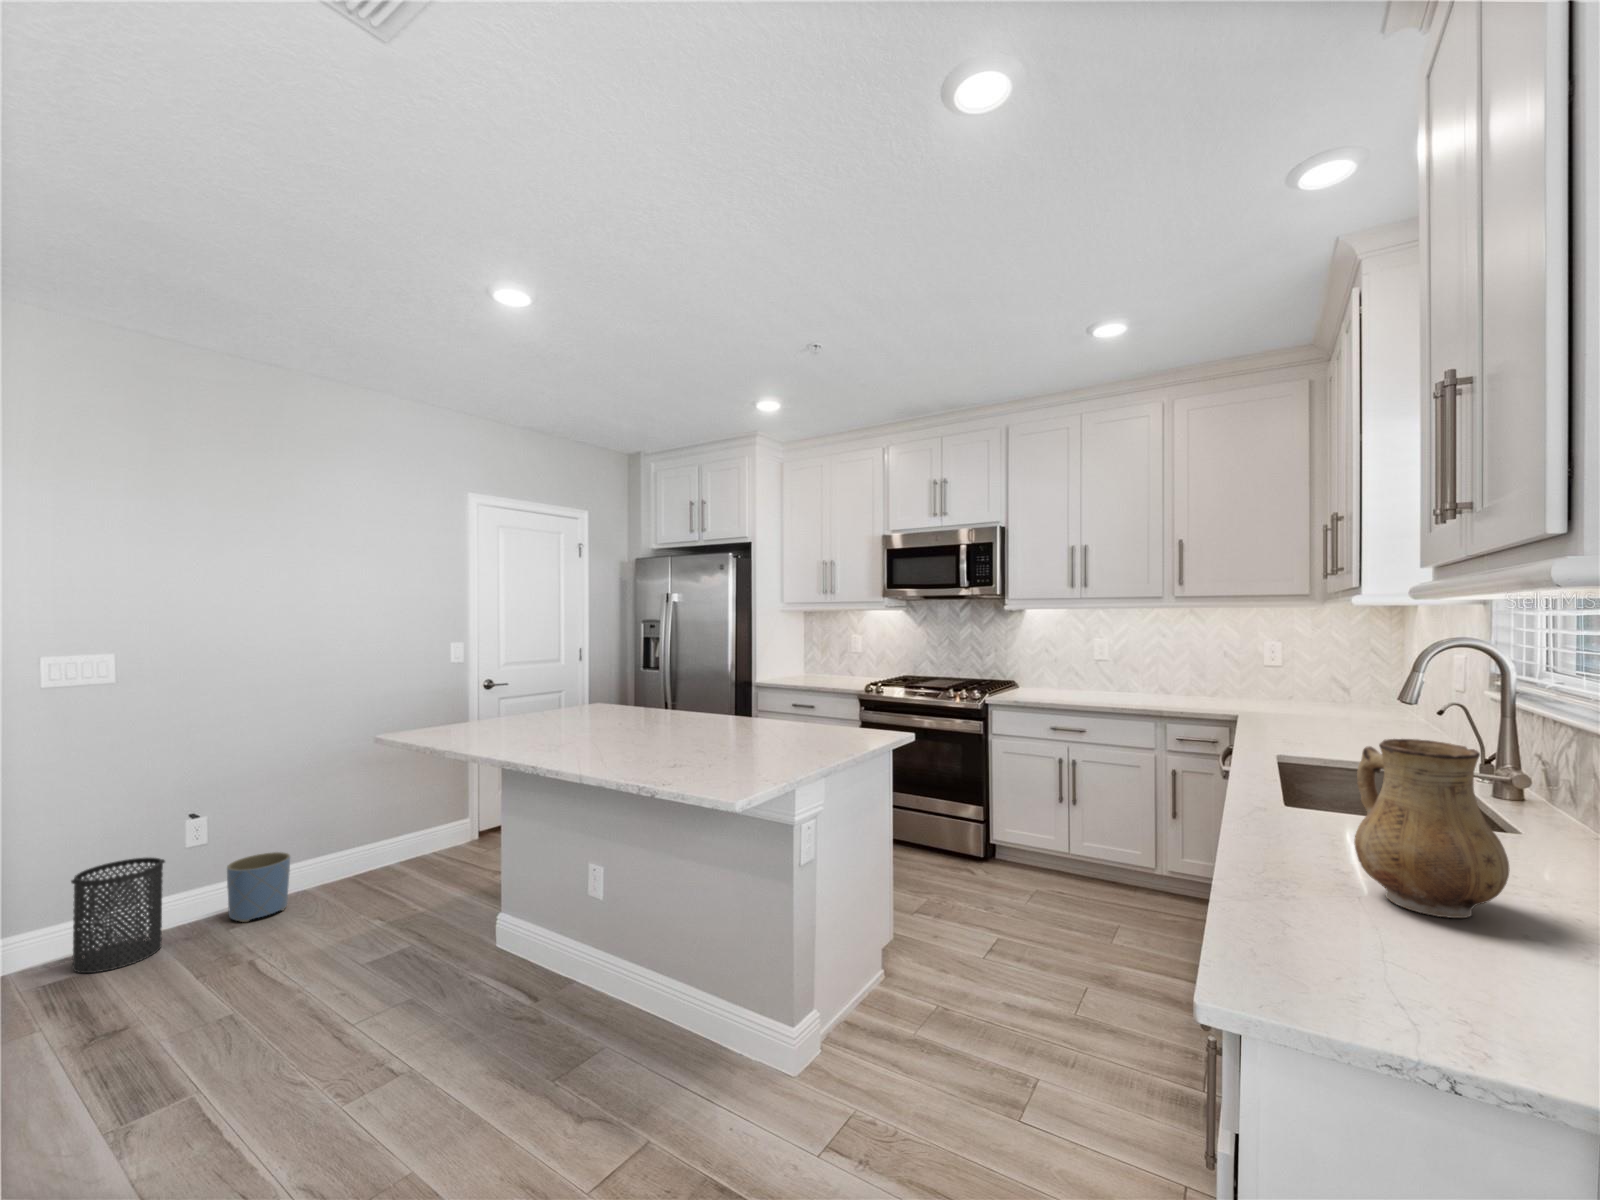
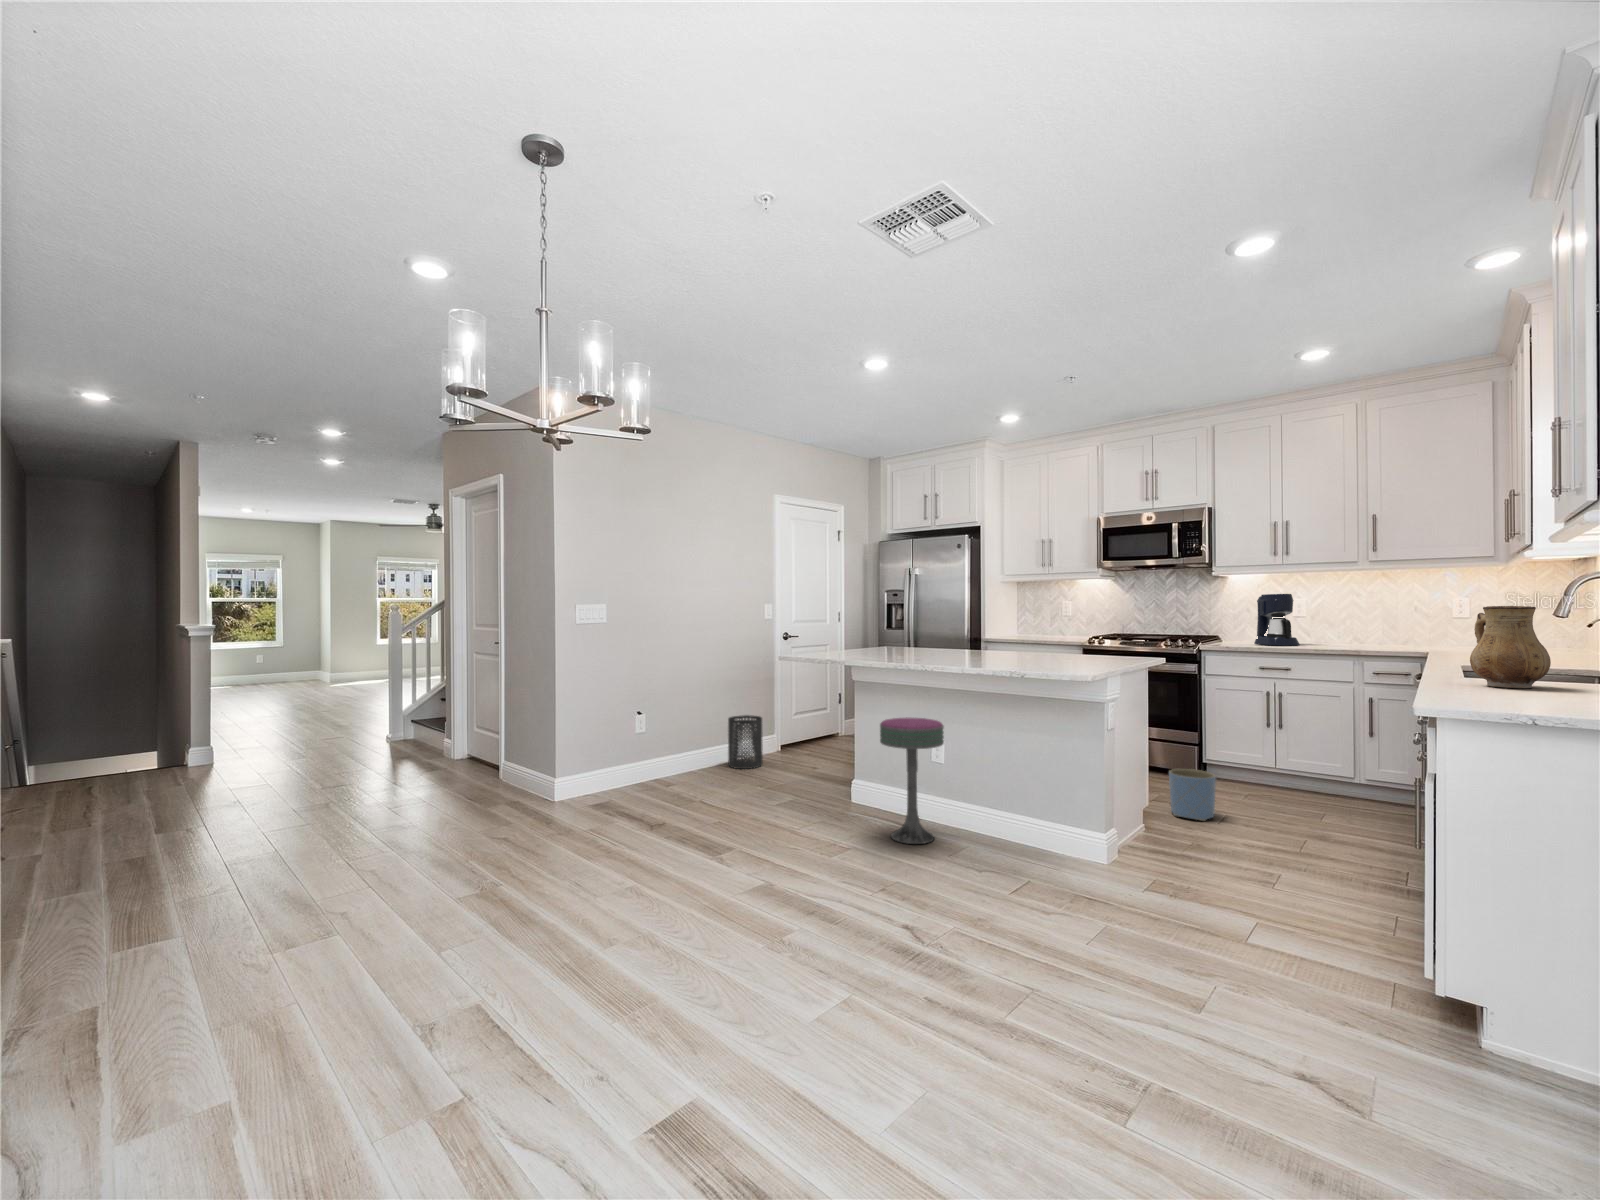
coffee maker: none [1050,634,1099,698] -> present [1254,594,1300,646]
bar stool: none [471,844,580,1067] -> present [880,717,944,844]
planter: present [227,852,290,922] -> present [1169,769,1216,821]
trash can: present [71,857,165,973] -> present [728,715,763,769]

